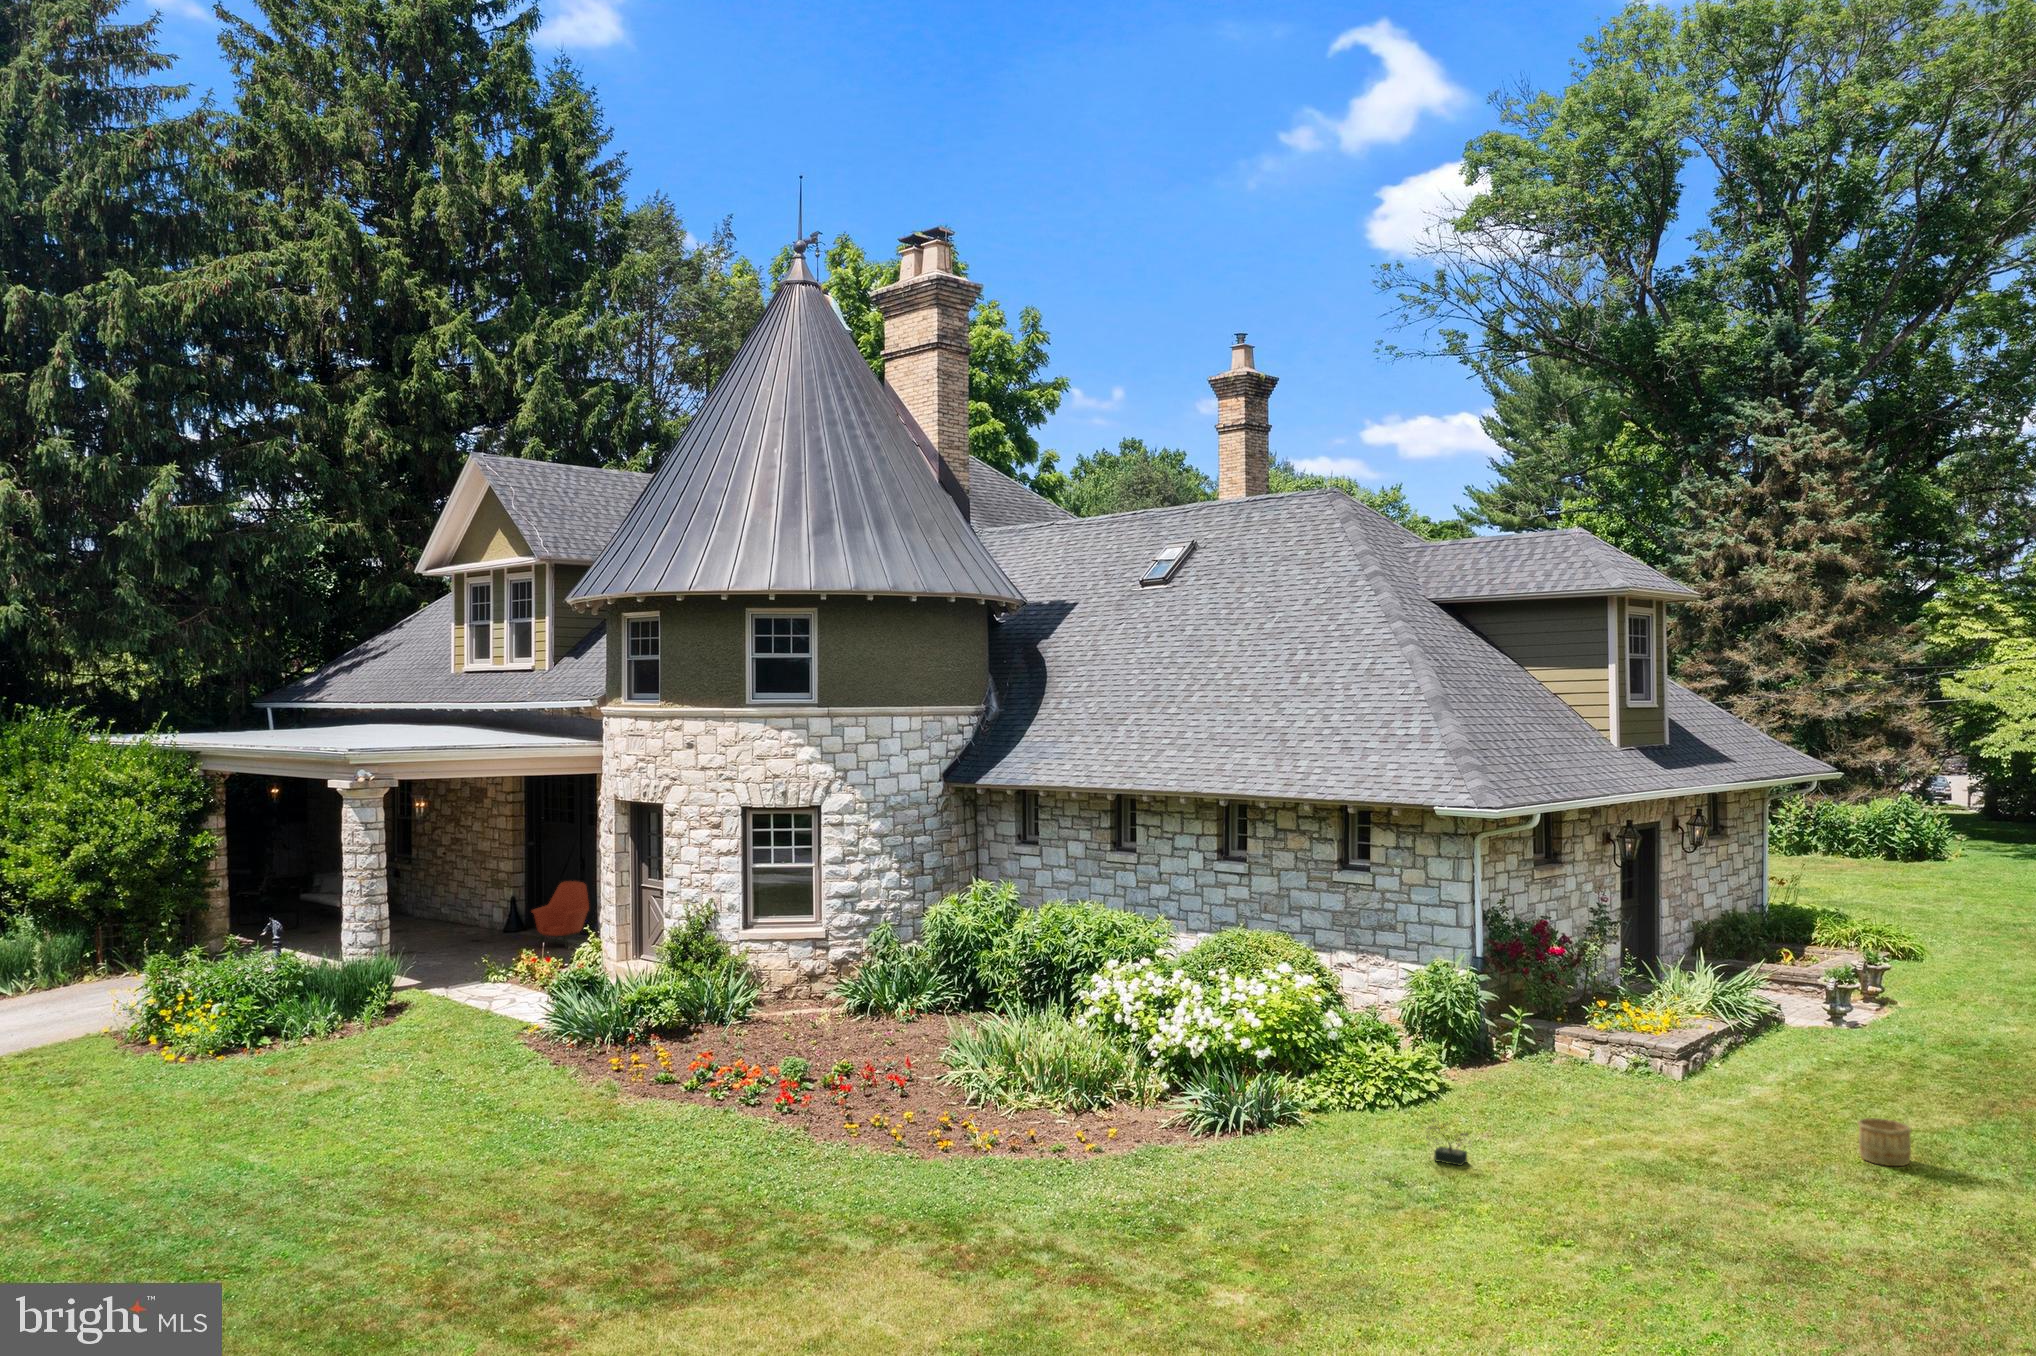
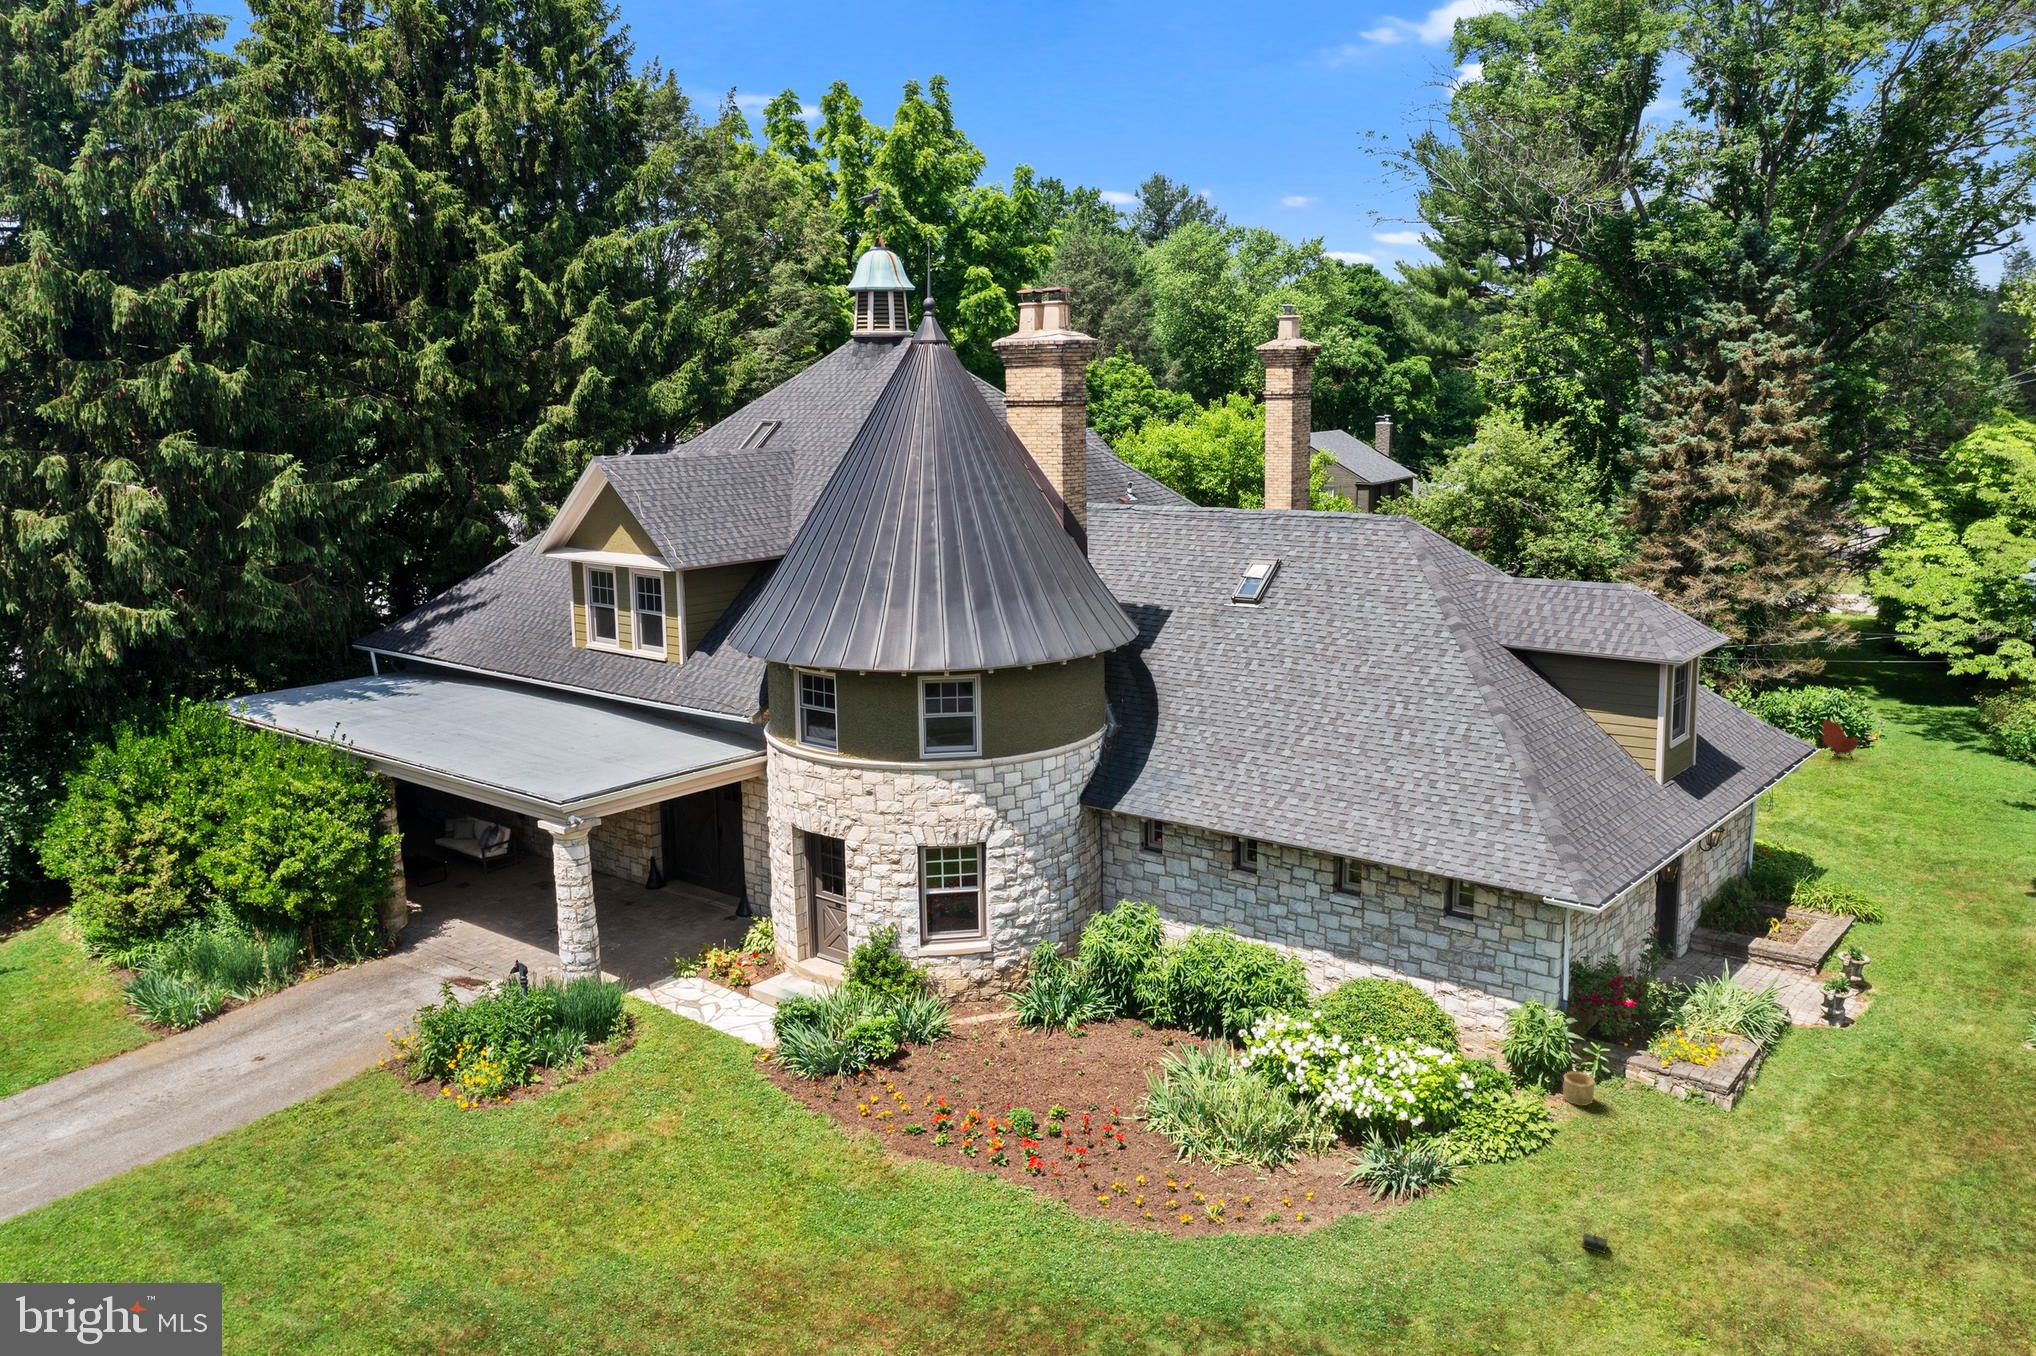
armchair: present [532,881,589,948] -> present [1822,720,1859,758]
wooden bucket: present [1858,1118,1911,1166] -> present [1563,1072,1595,1106]

